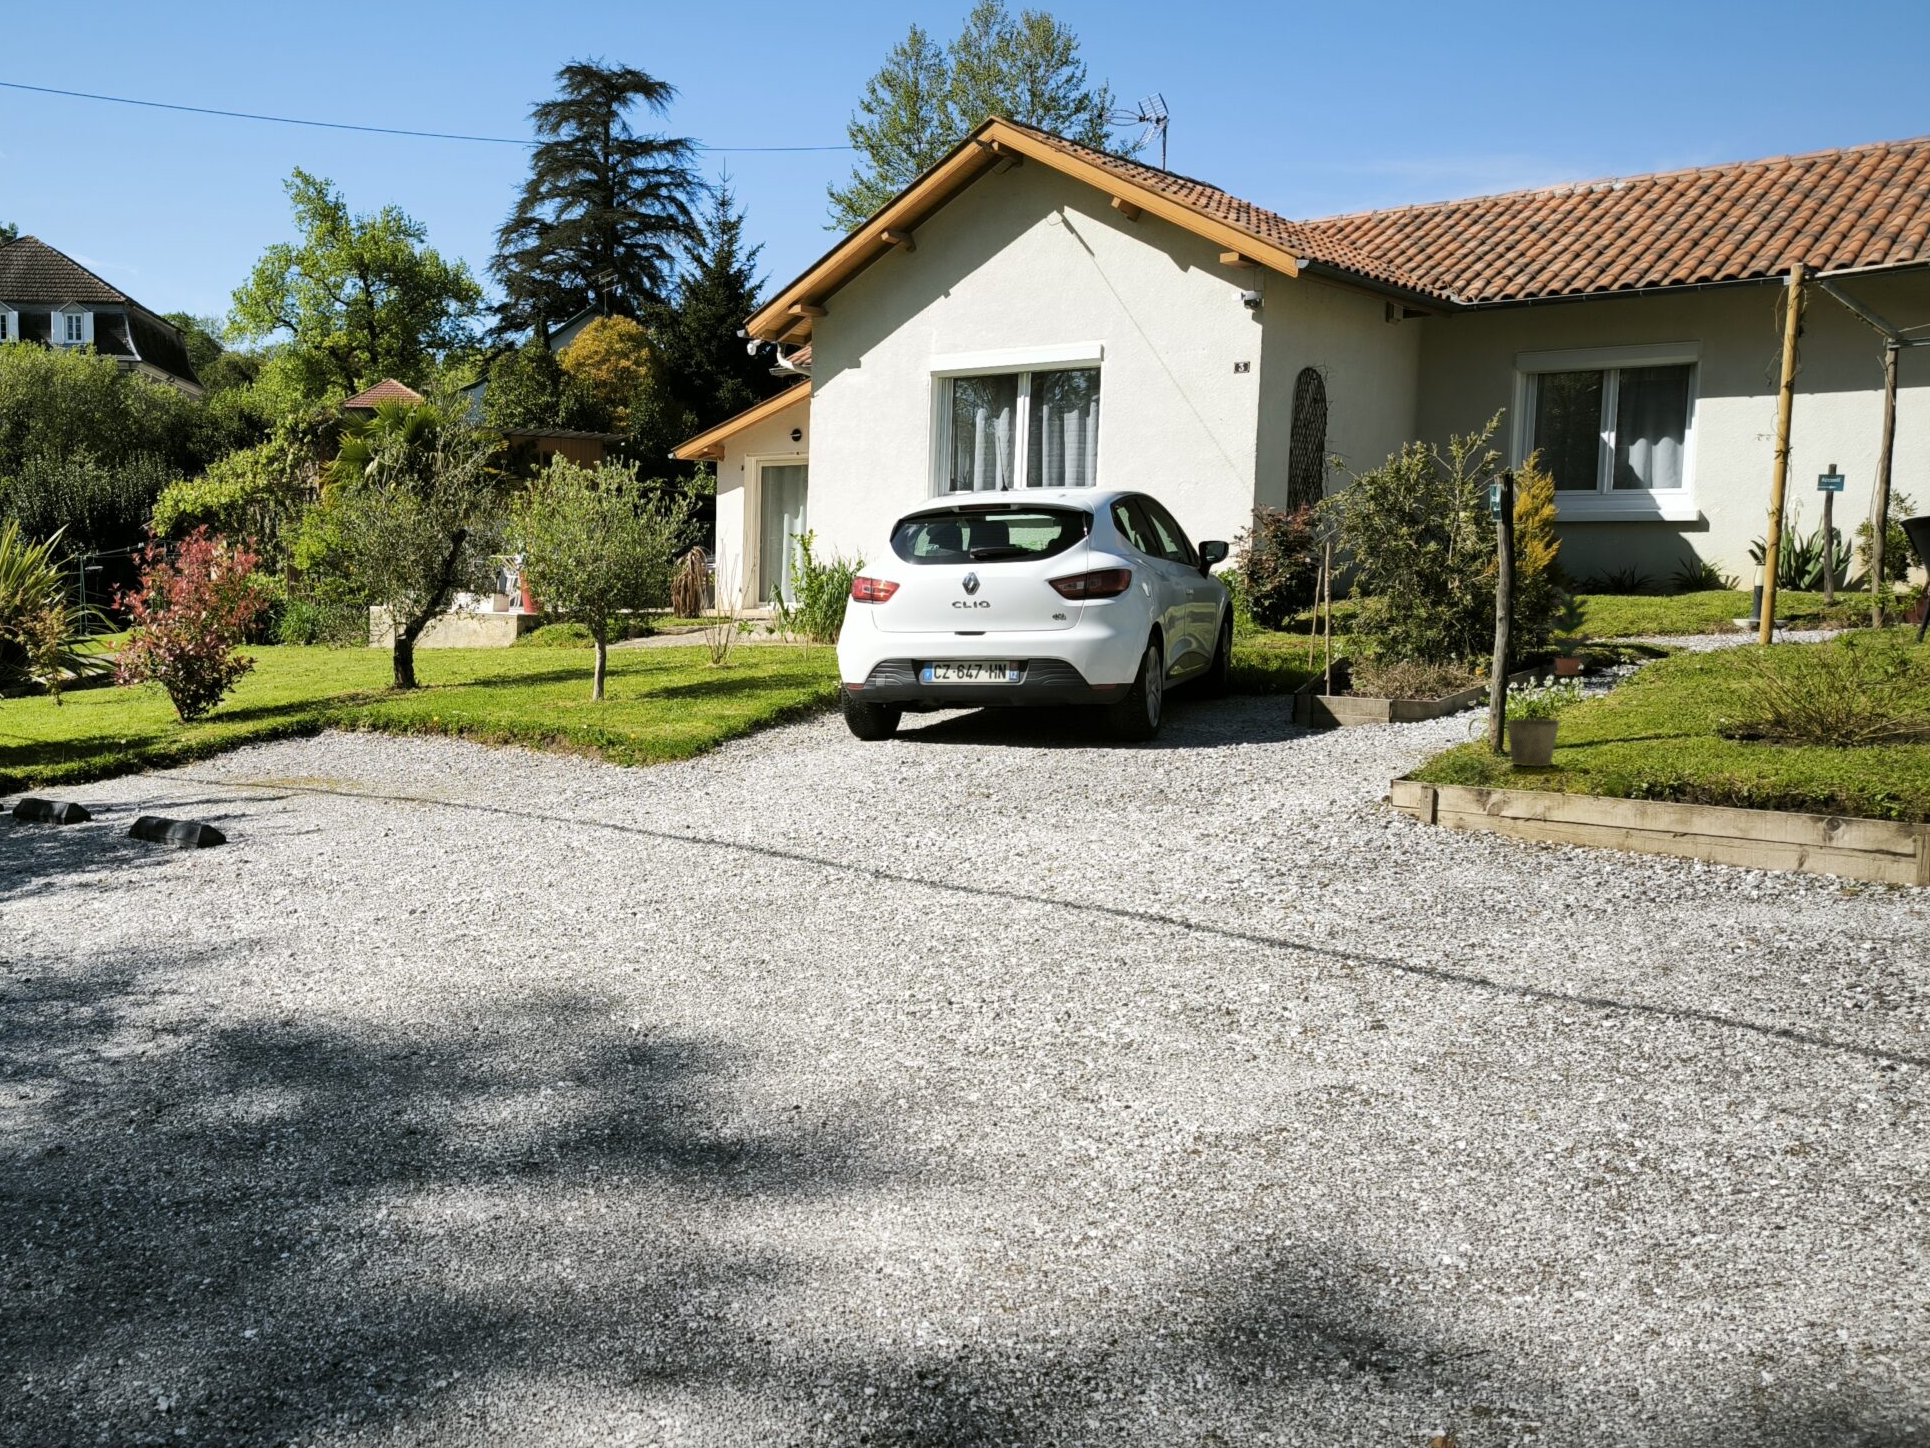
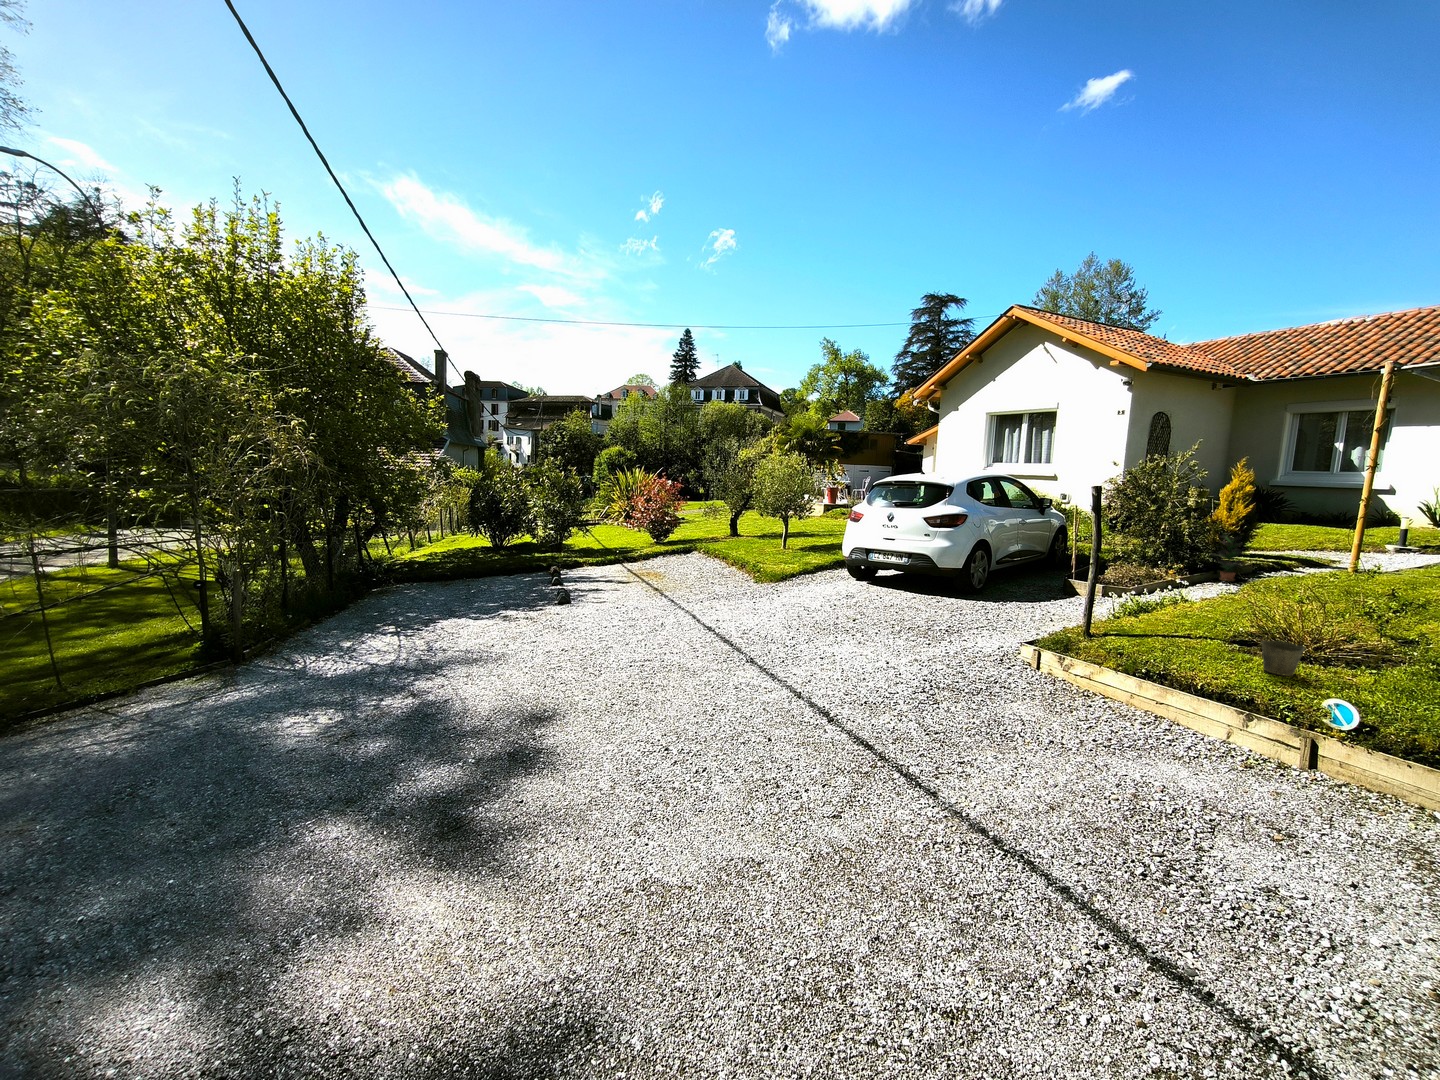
bucket: present [1507,698,1560,766] -> present [1262,641,1305,676]

